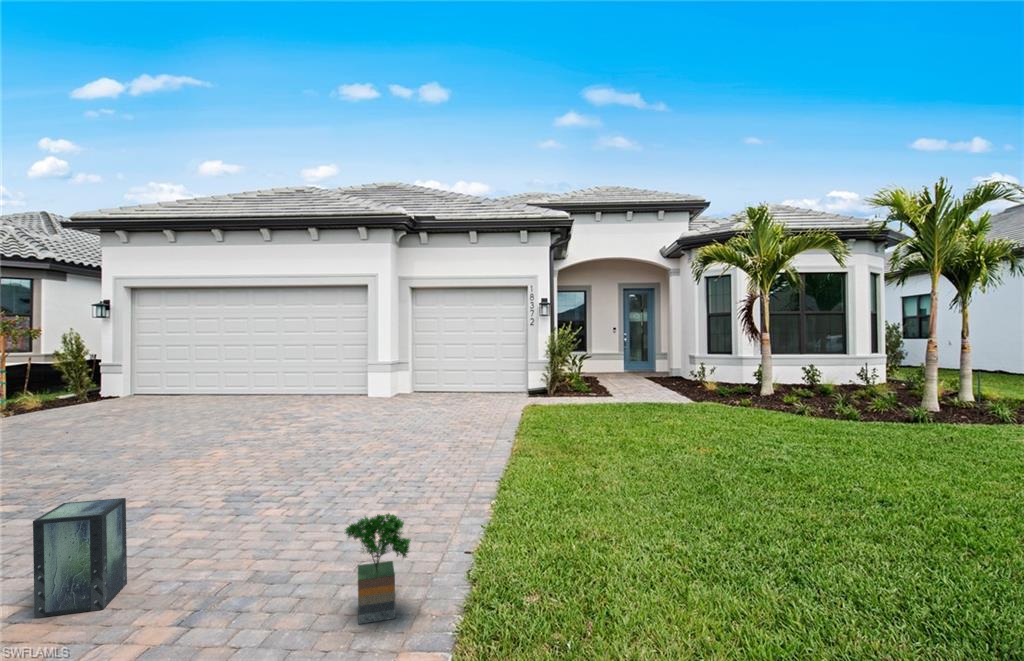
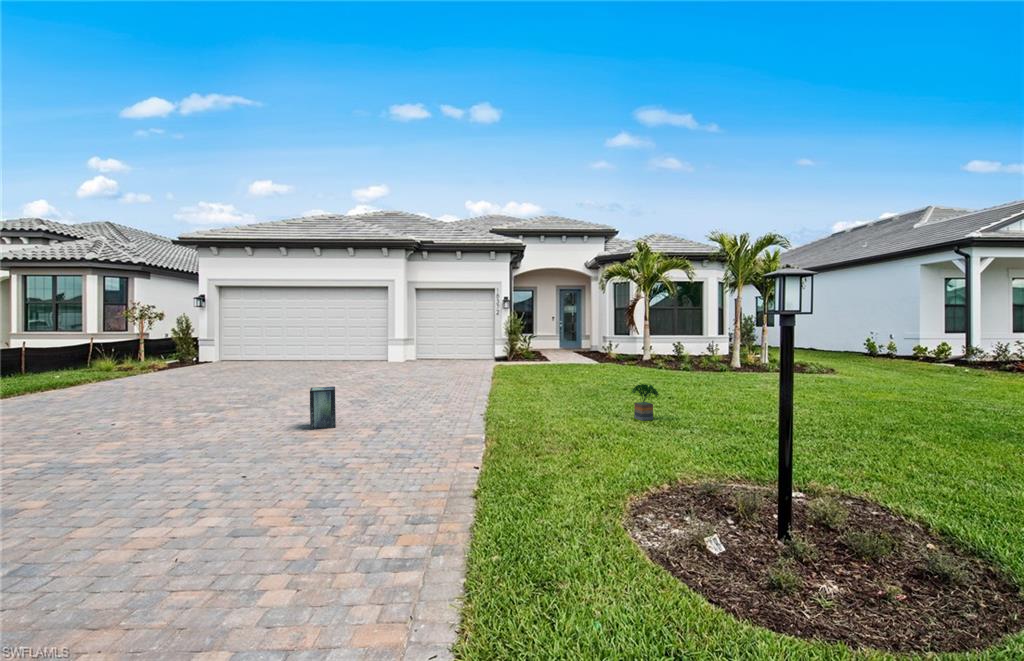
potted tree: present [344,513,411,624] -> present [632,384,659,421]

